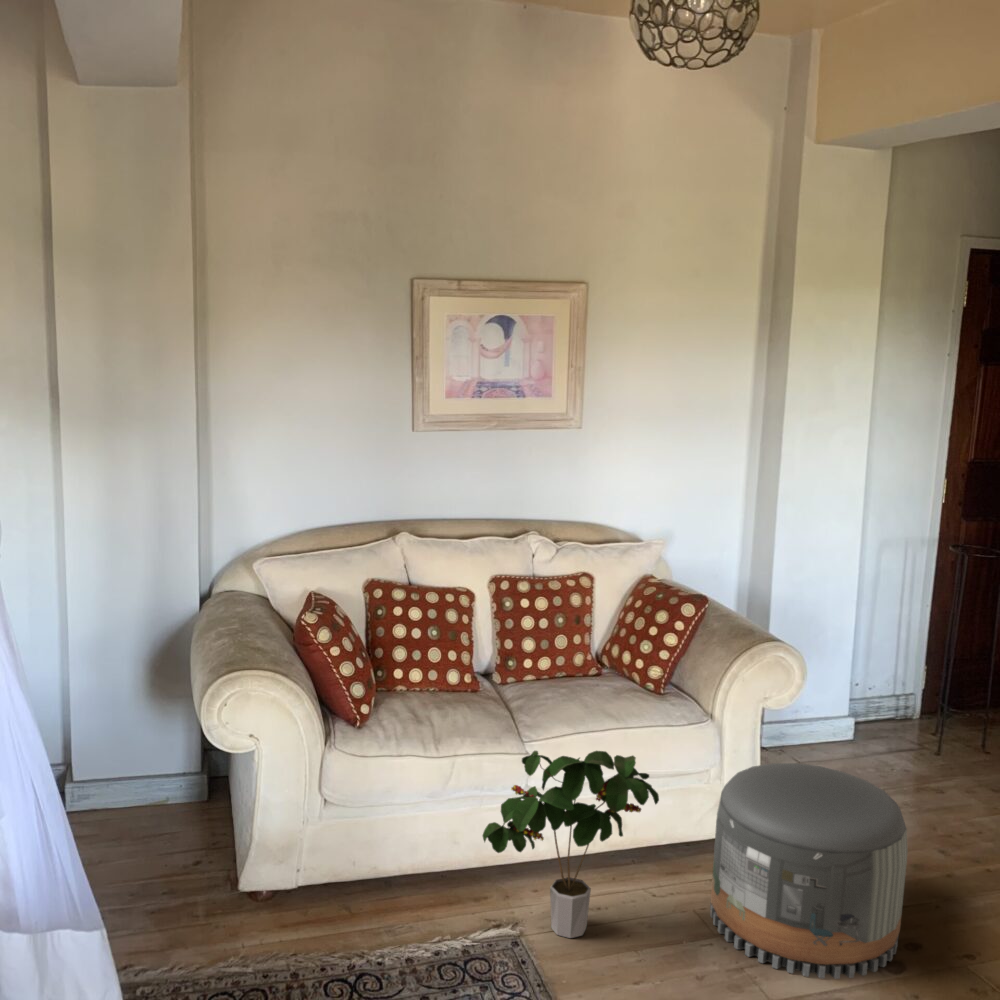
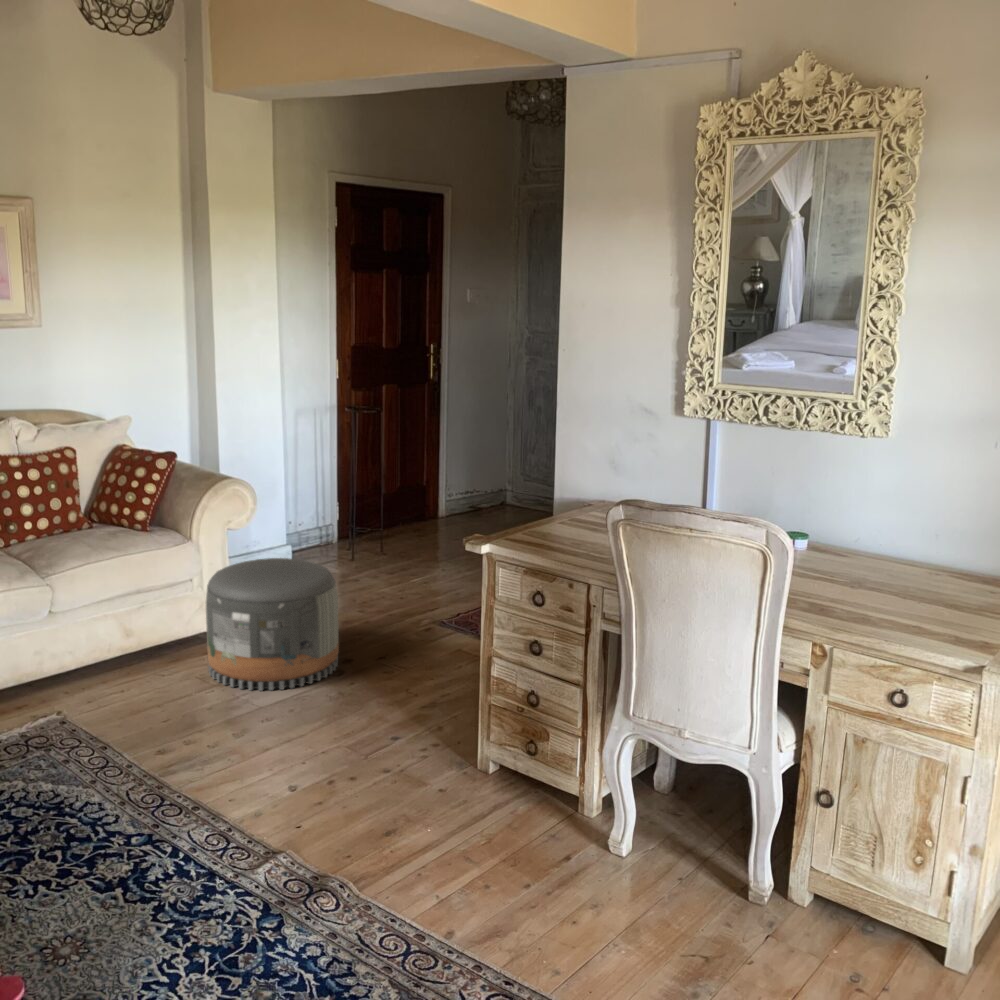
potted plant: present [483,751,659,938] -> none [22,565,163,710]

